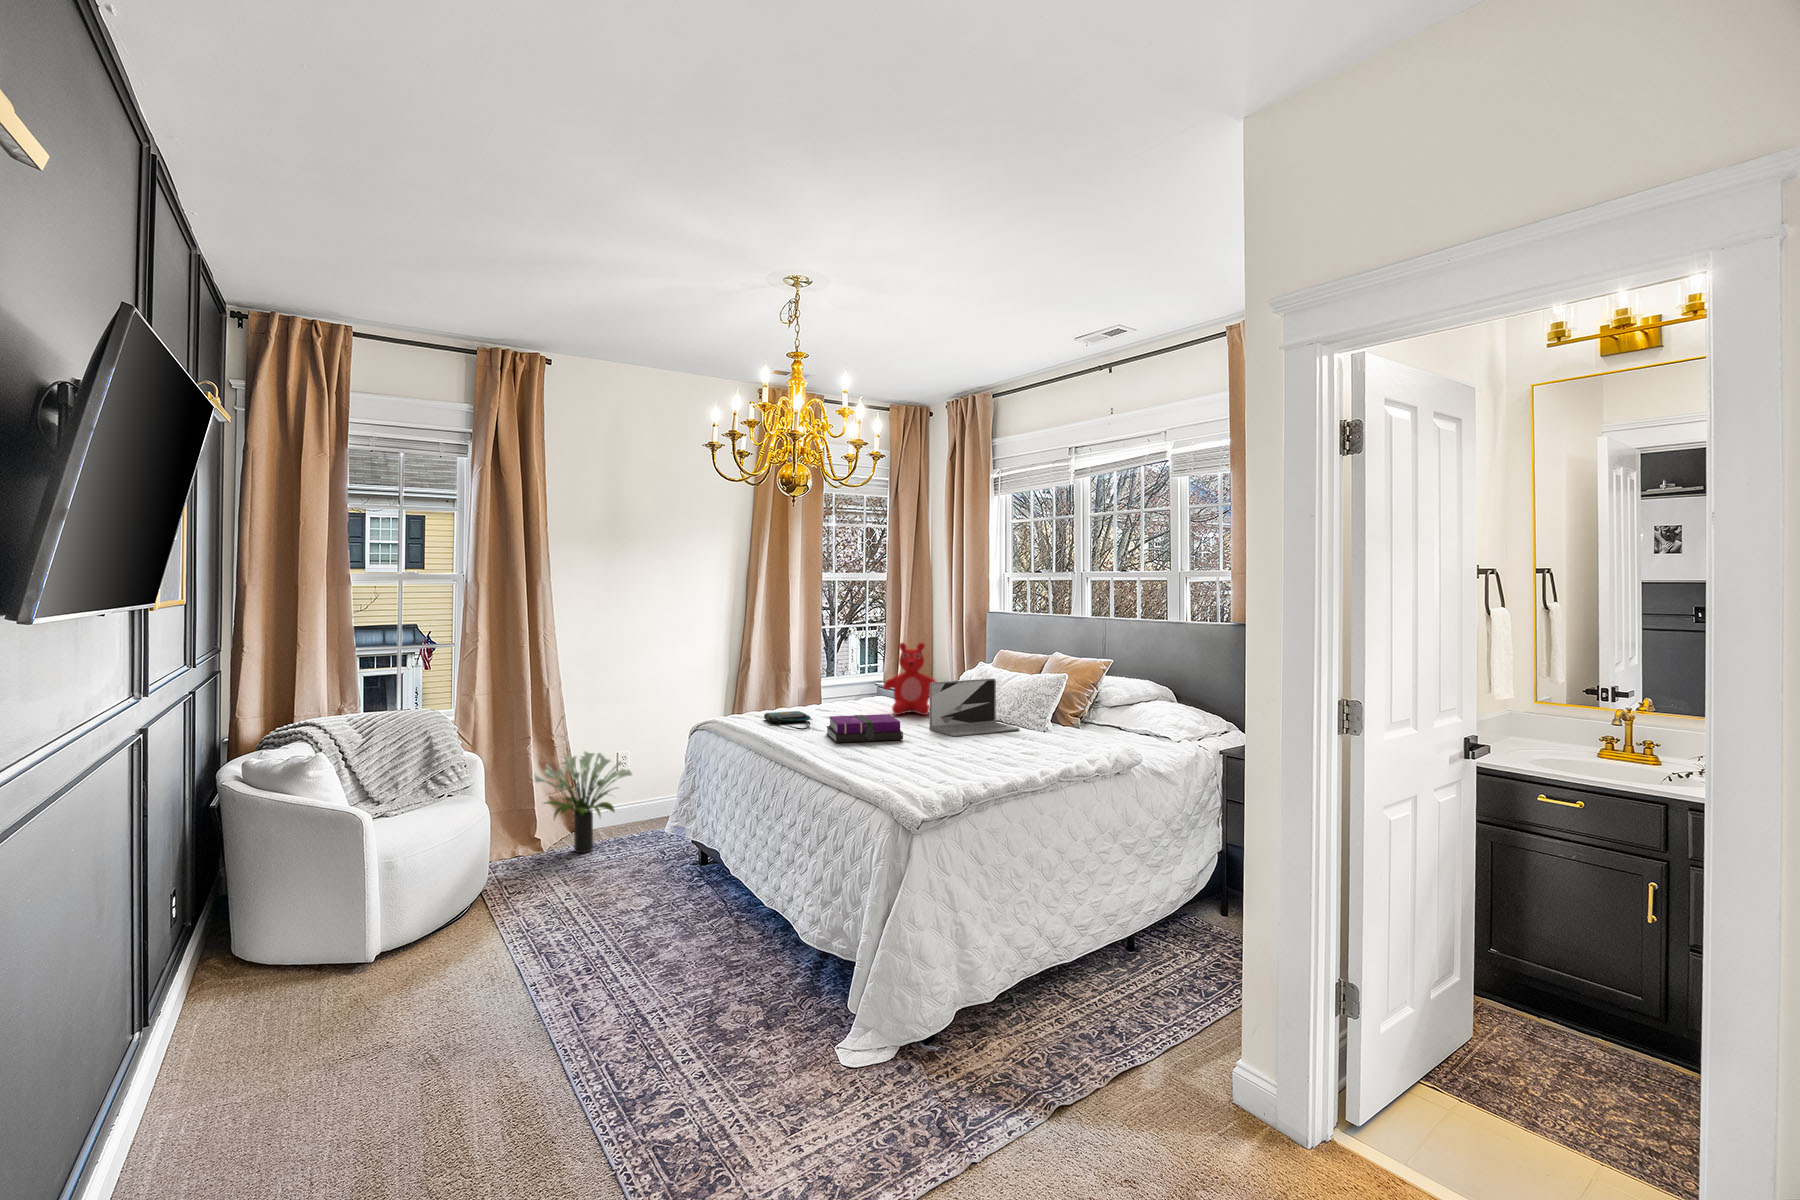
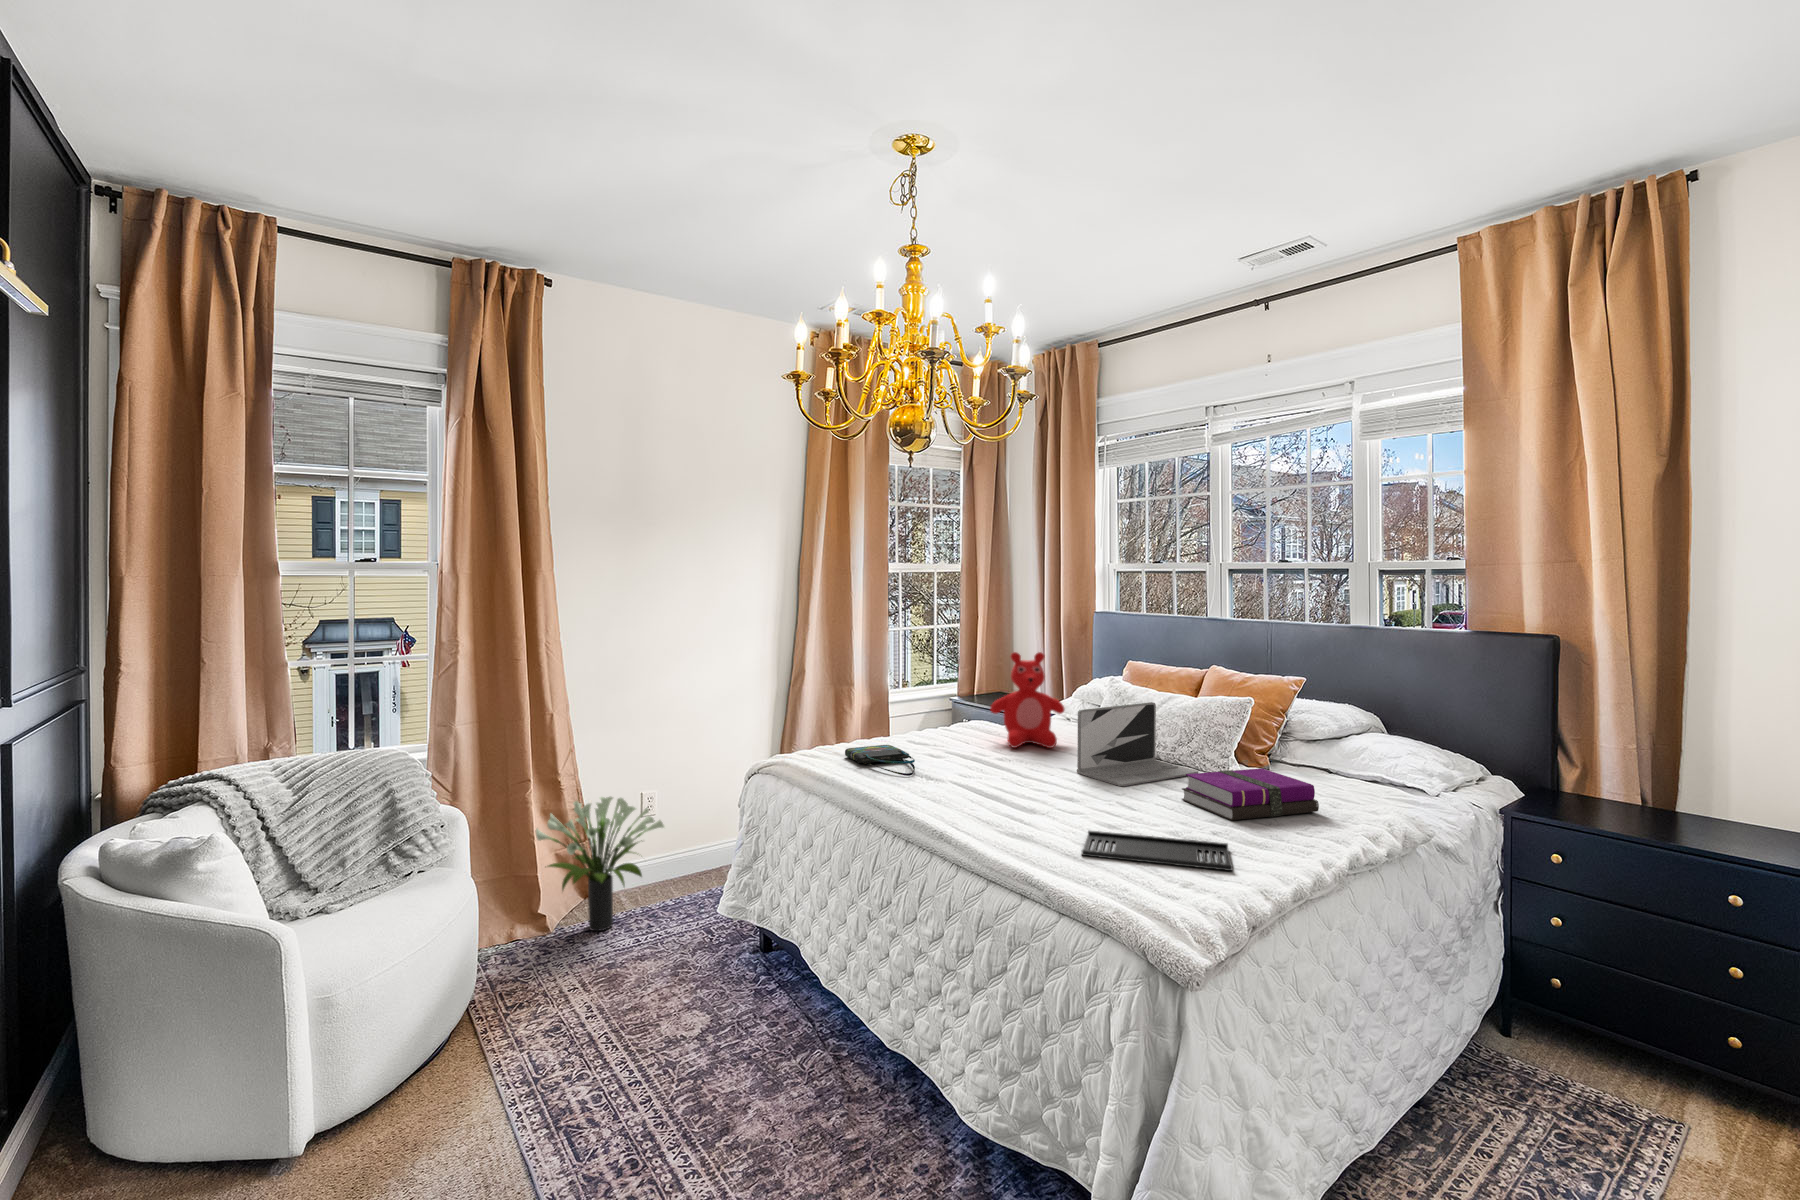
notebook: present [826,714,903,743] -> present [1182,768,1319,820]
tray: none [885,756,987,775] -> present [1082,831,1233,871]

